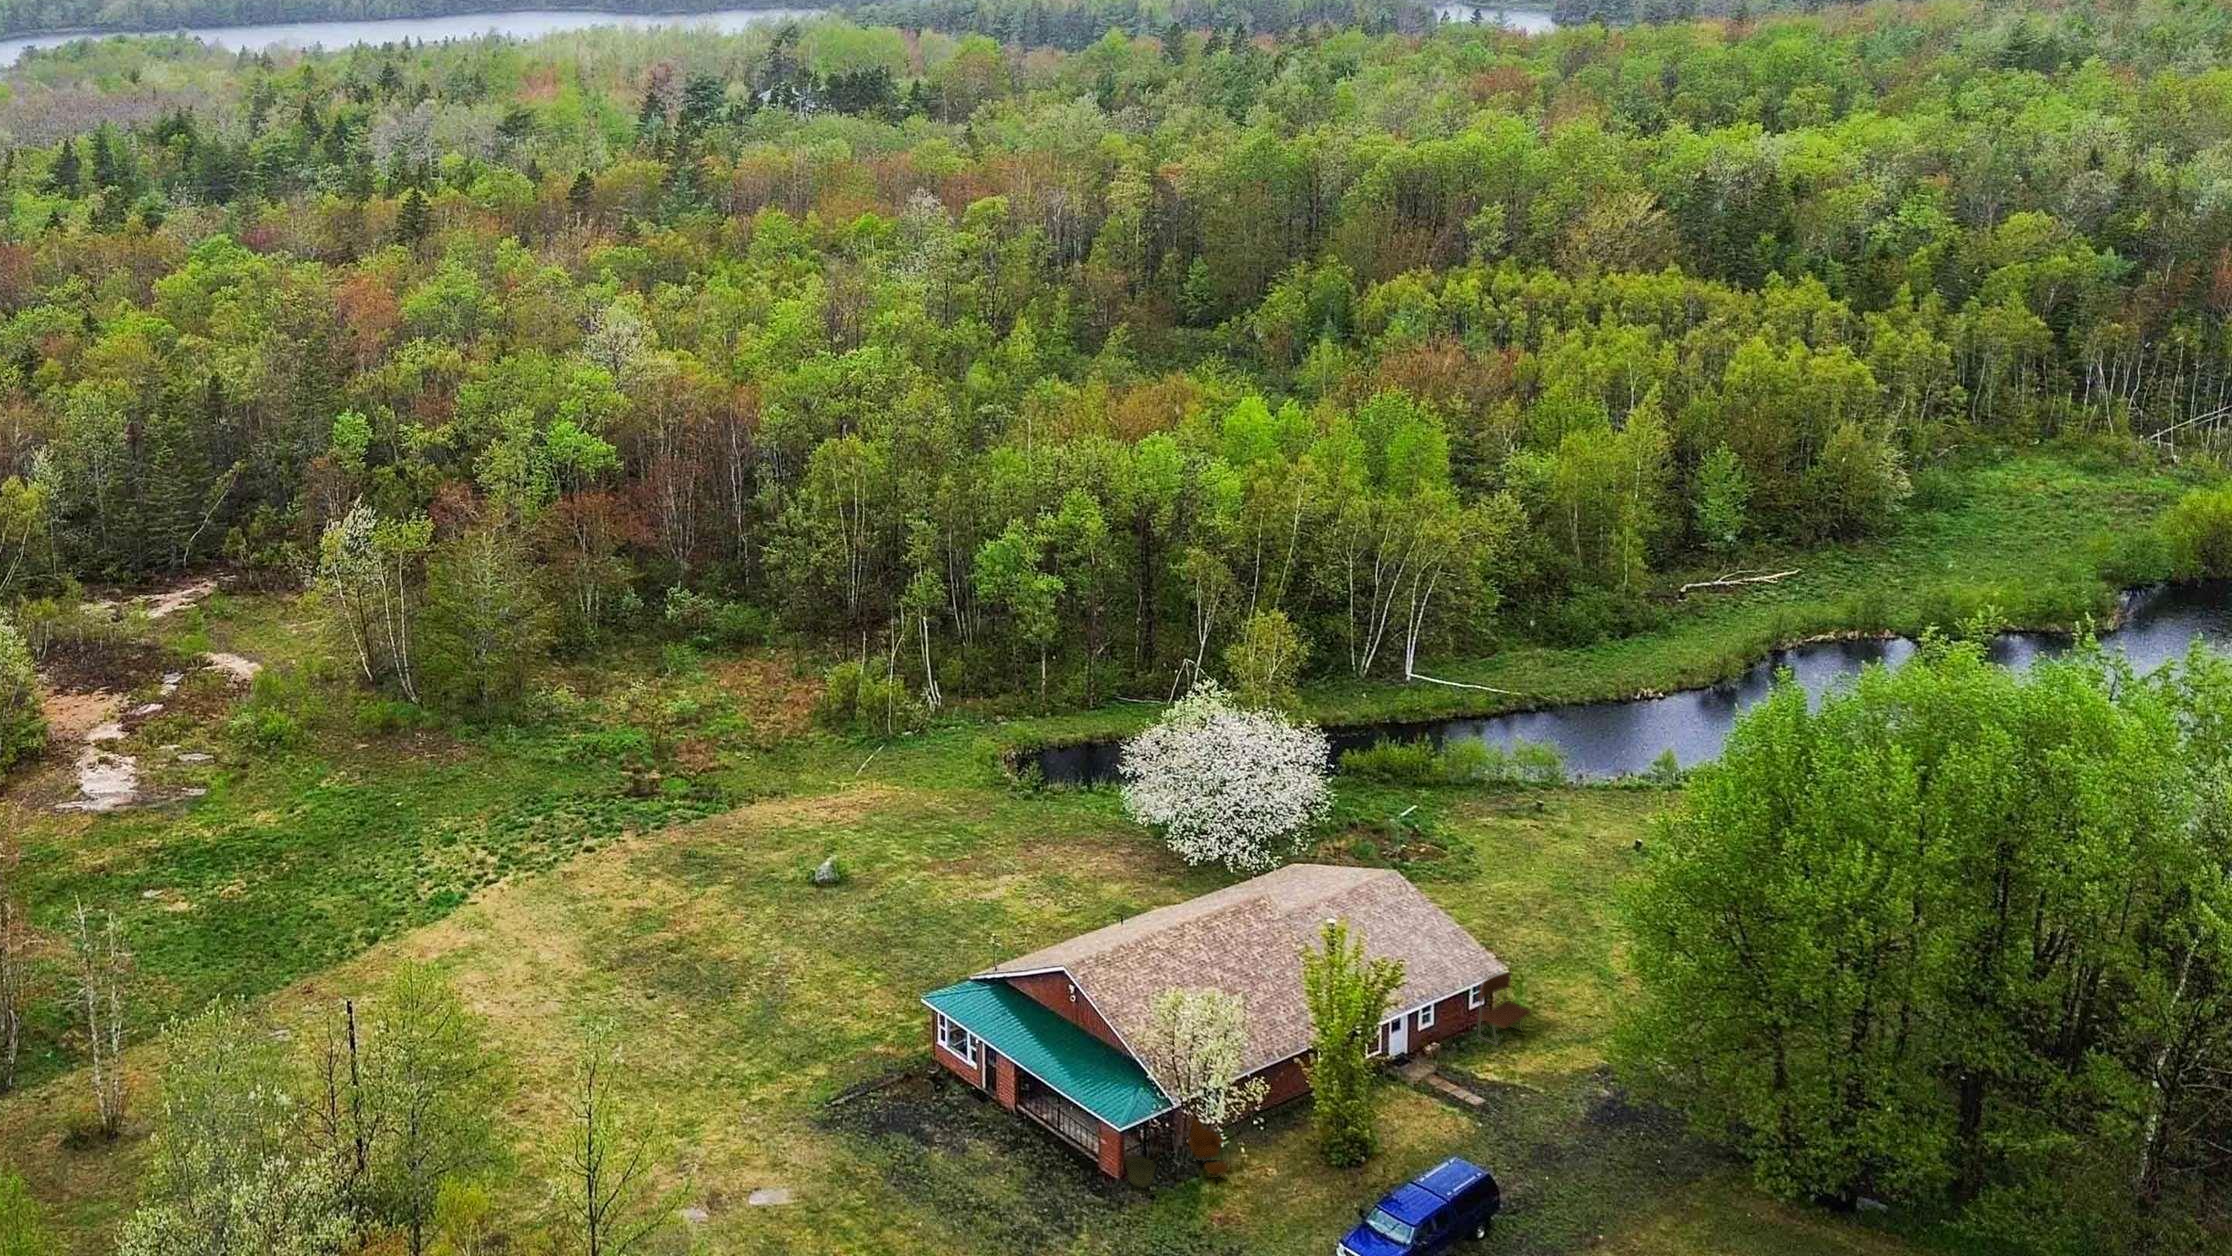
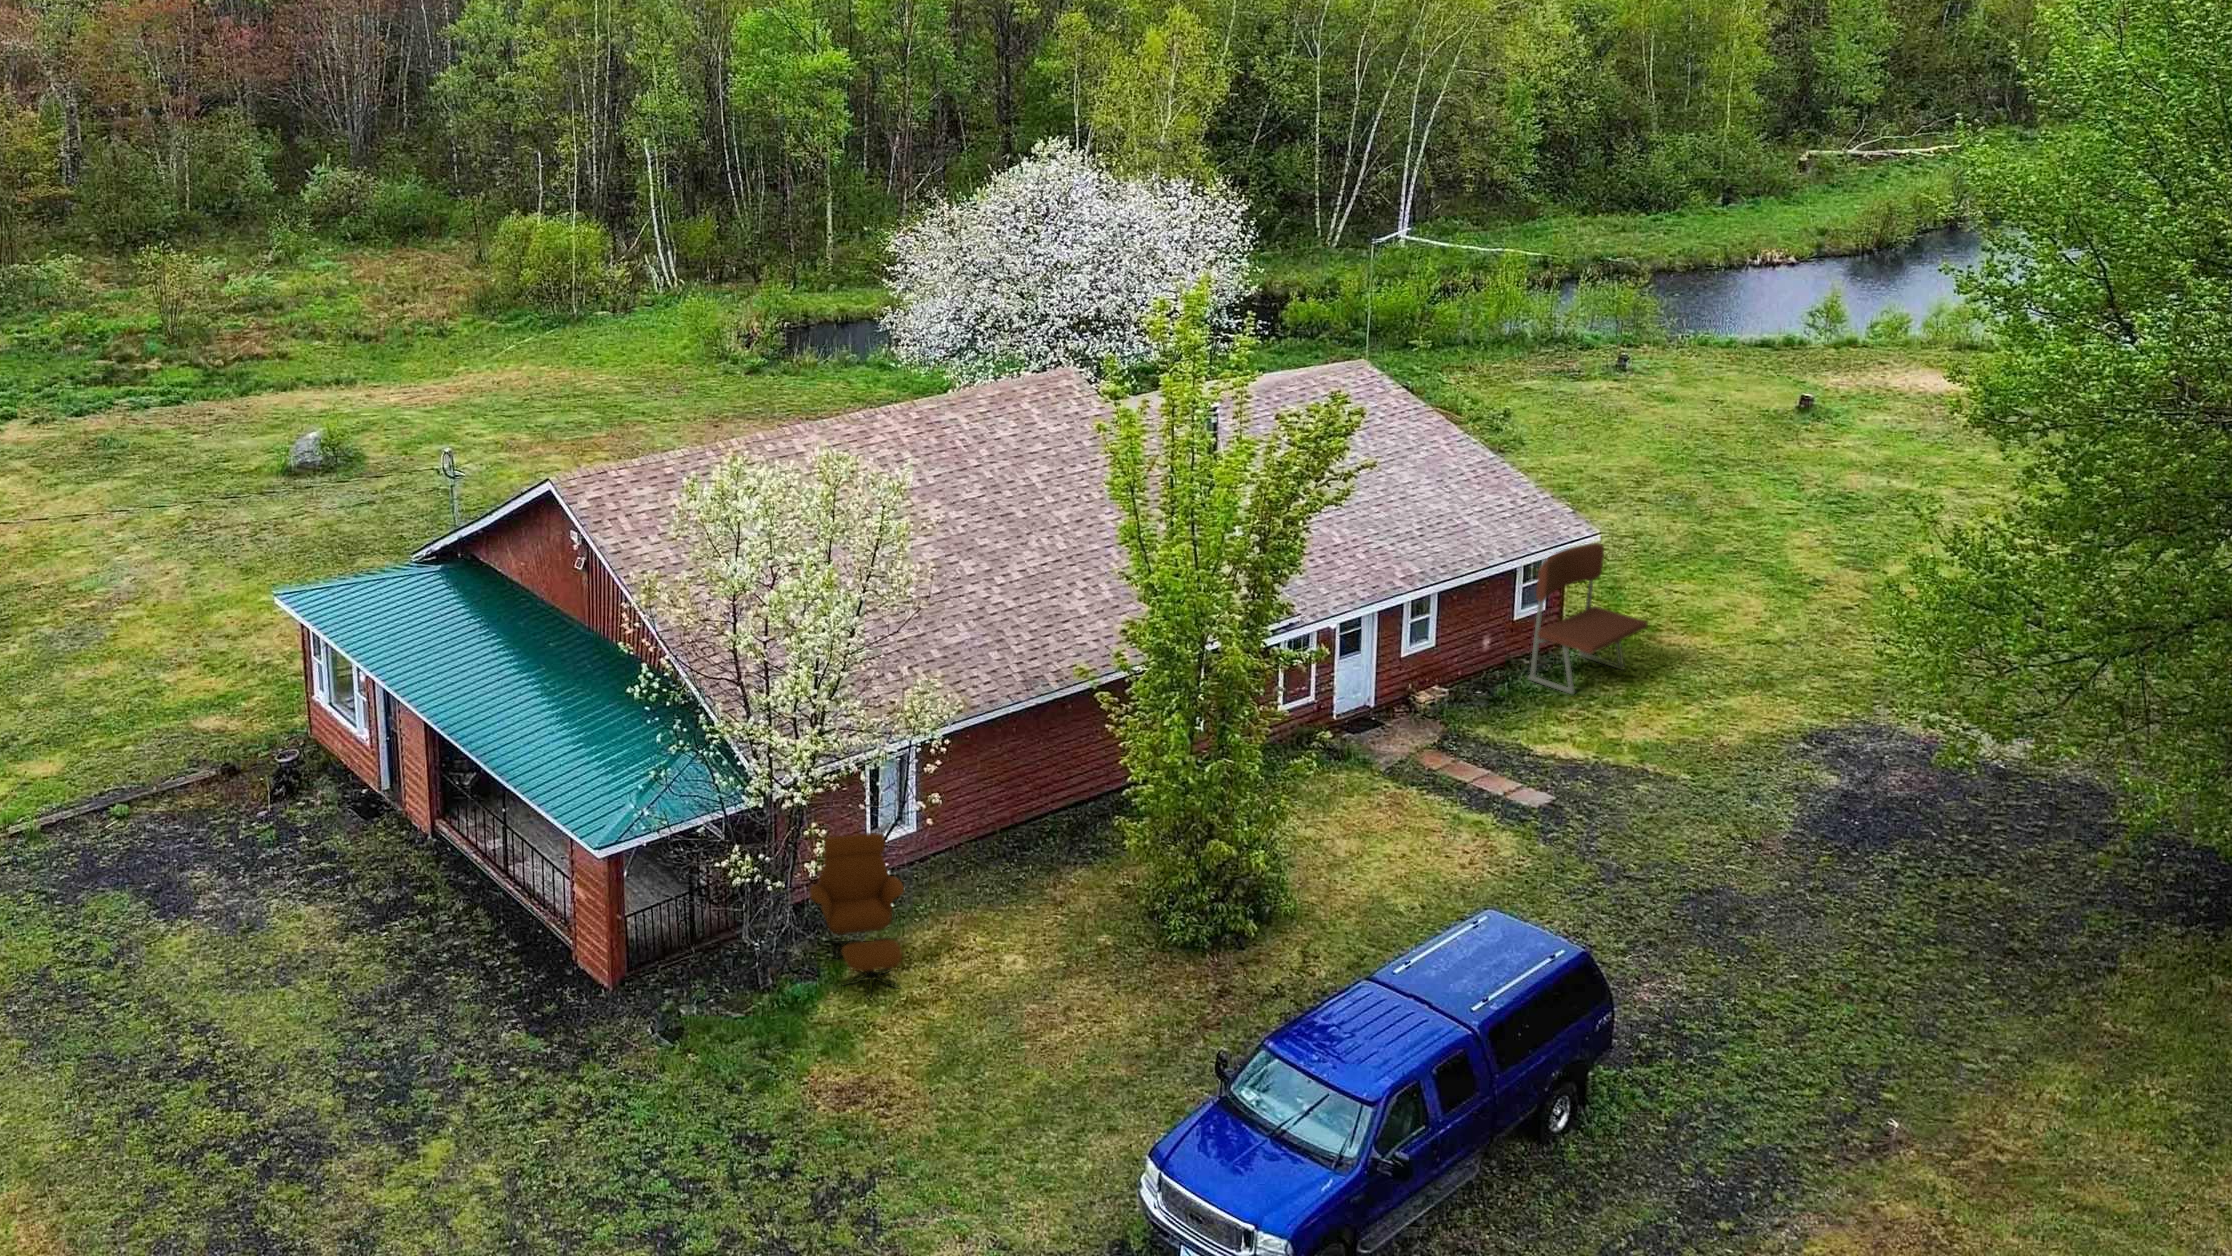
wooden bucket: present [1126,1157,1155,1188] -> none [633,932,710,1010]

